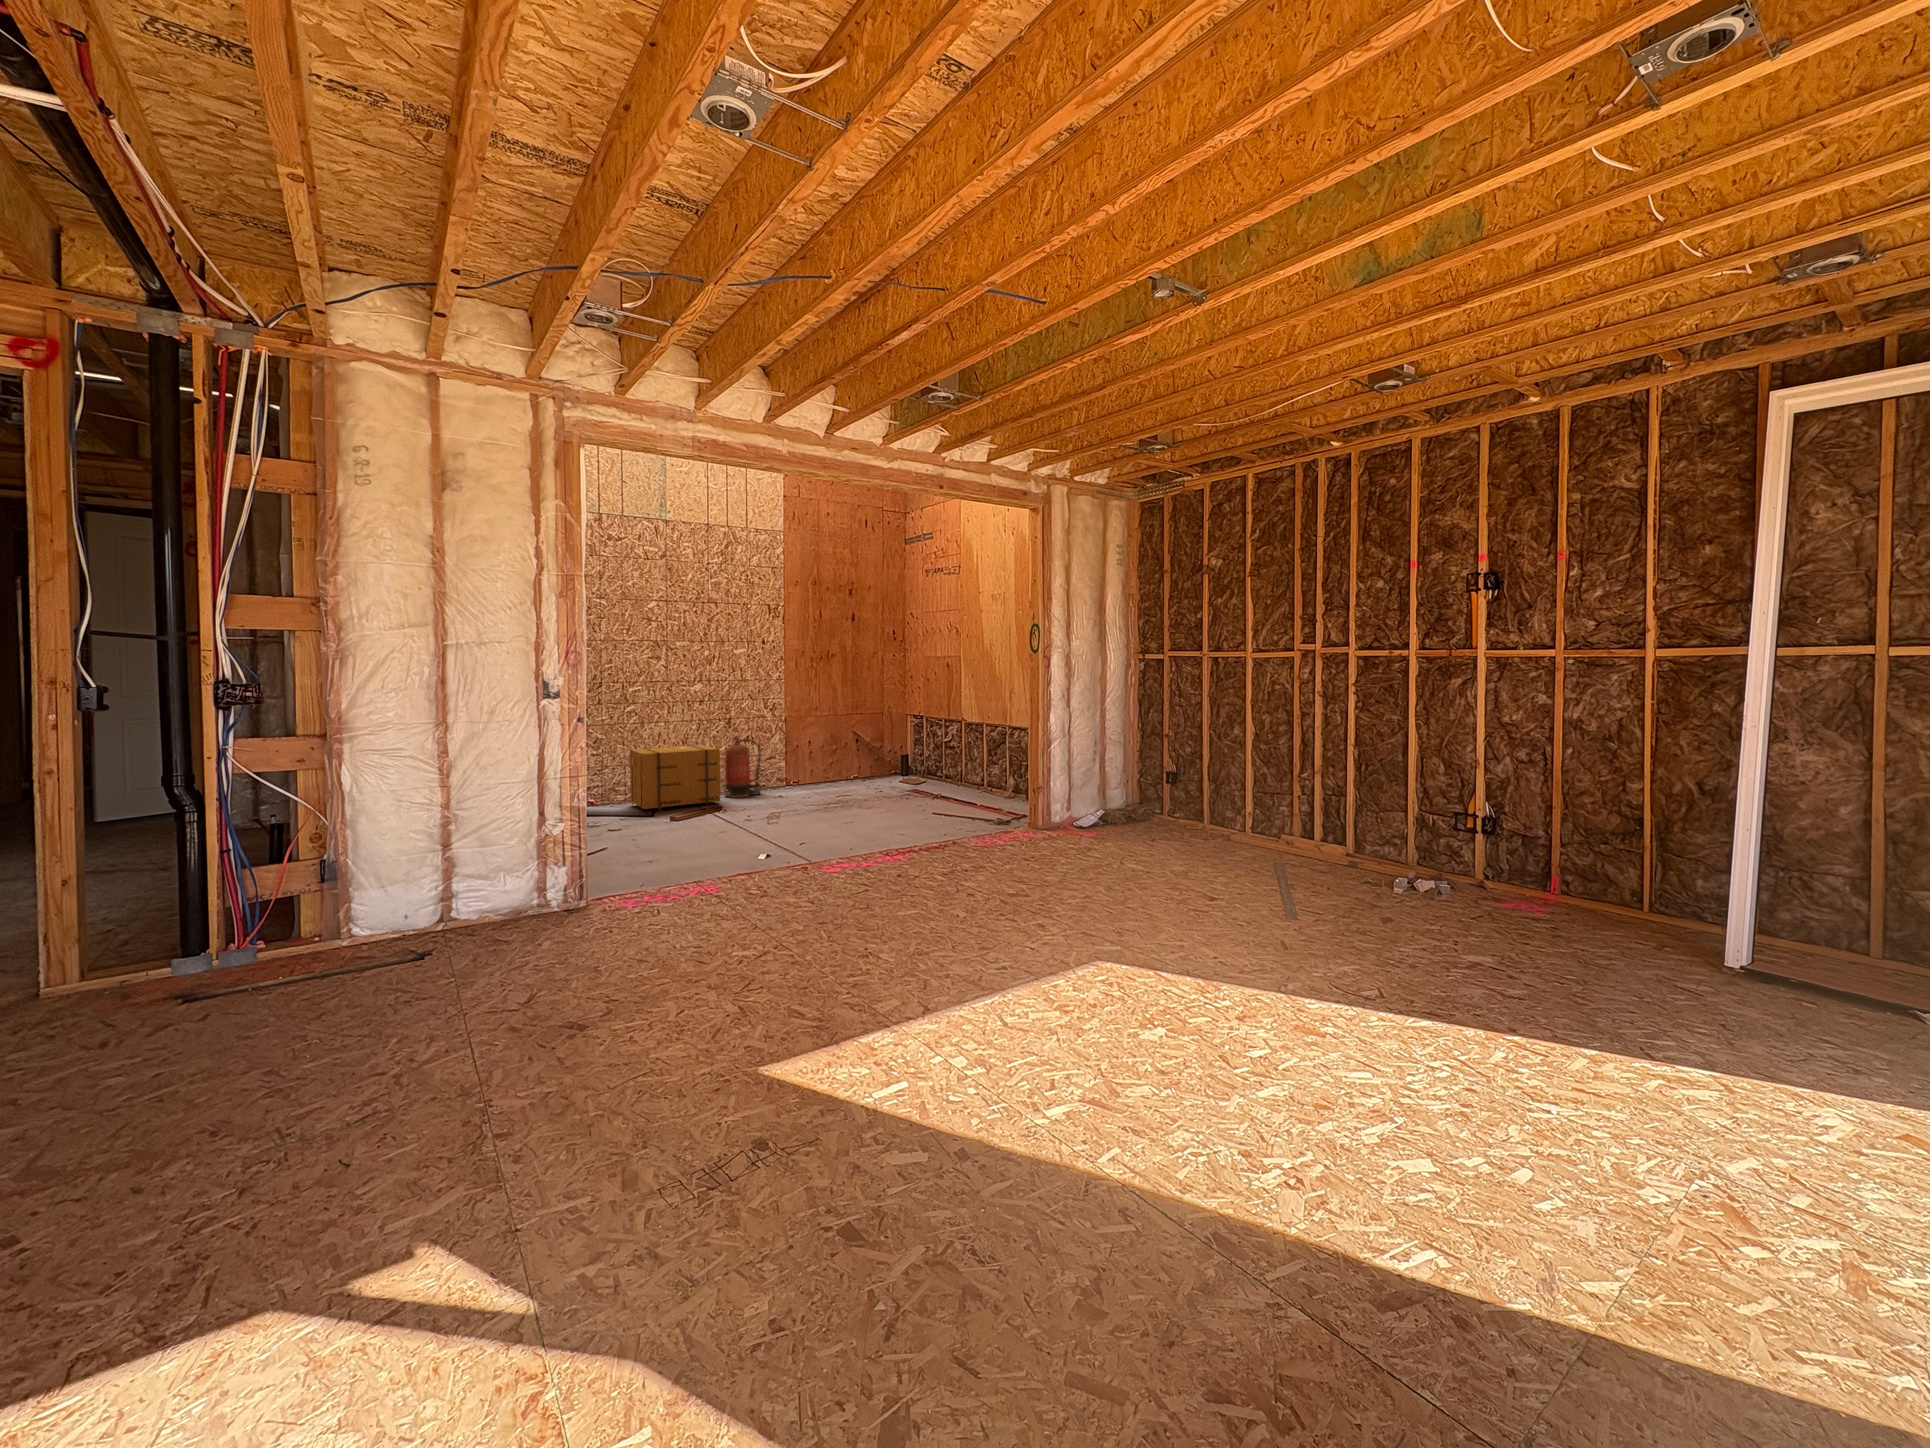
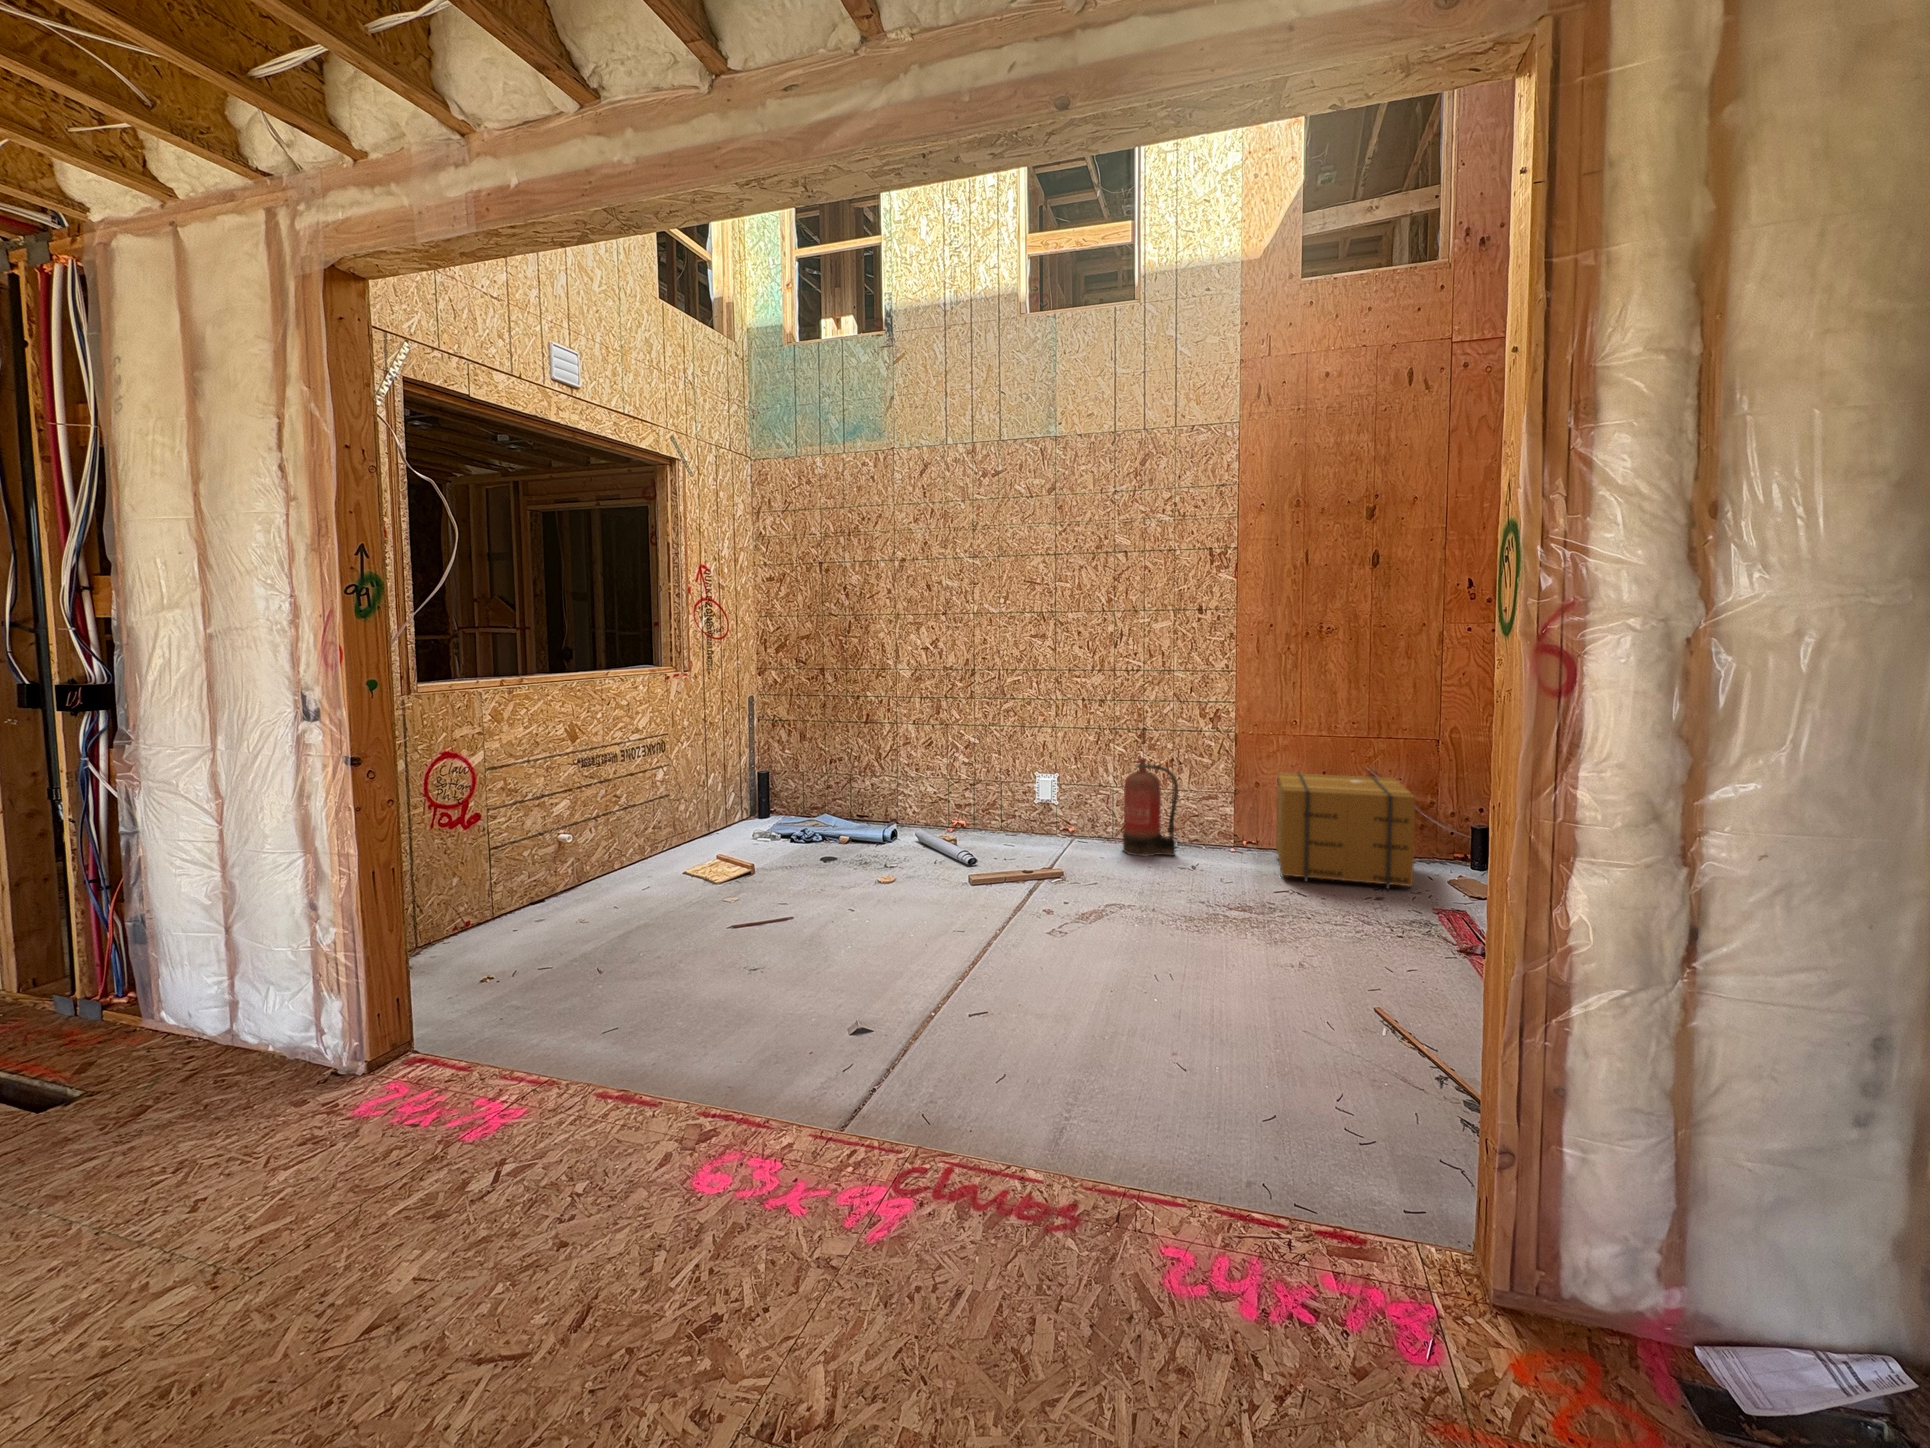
cardboard box: present [630,745,720,812] -> present [1276,773,1416,889]

